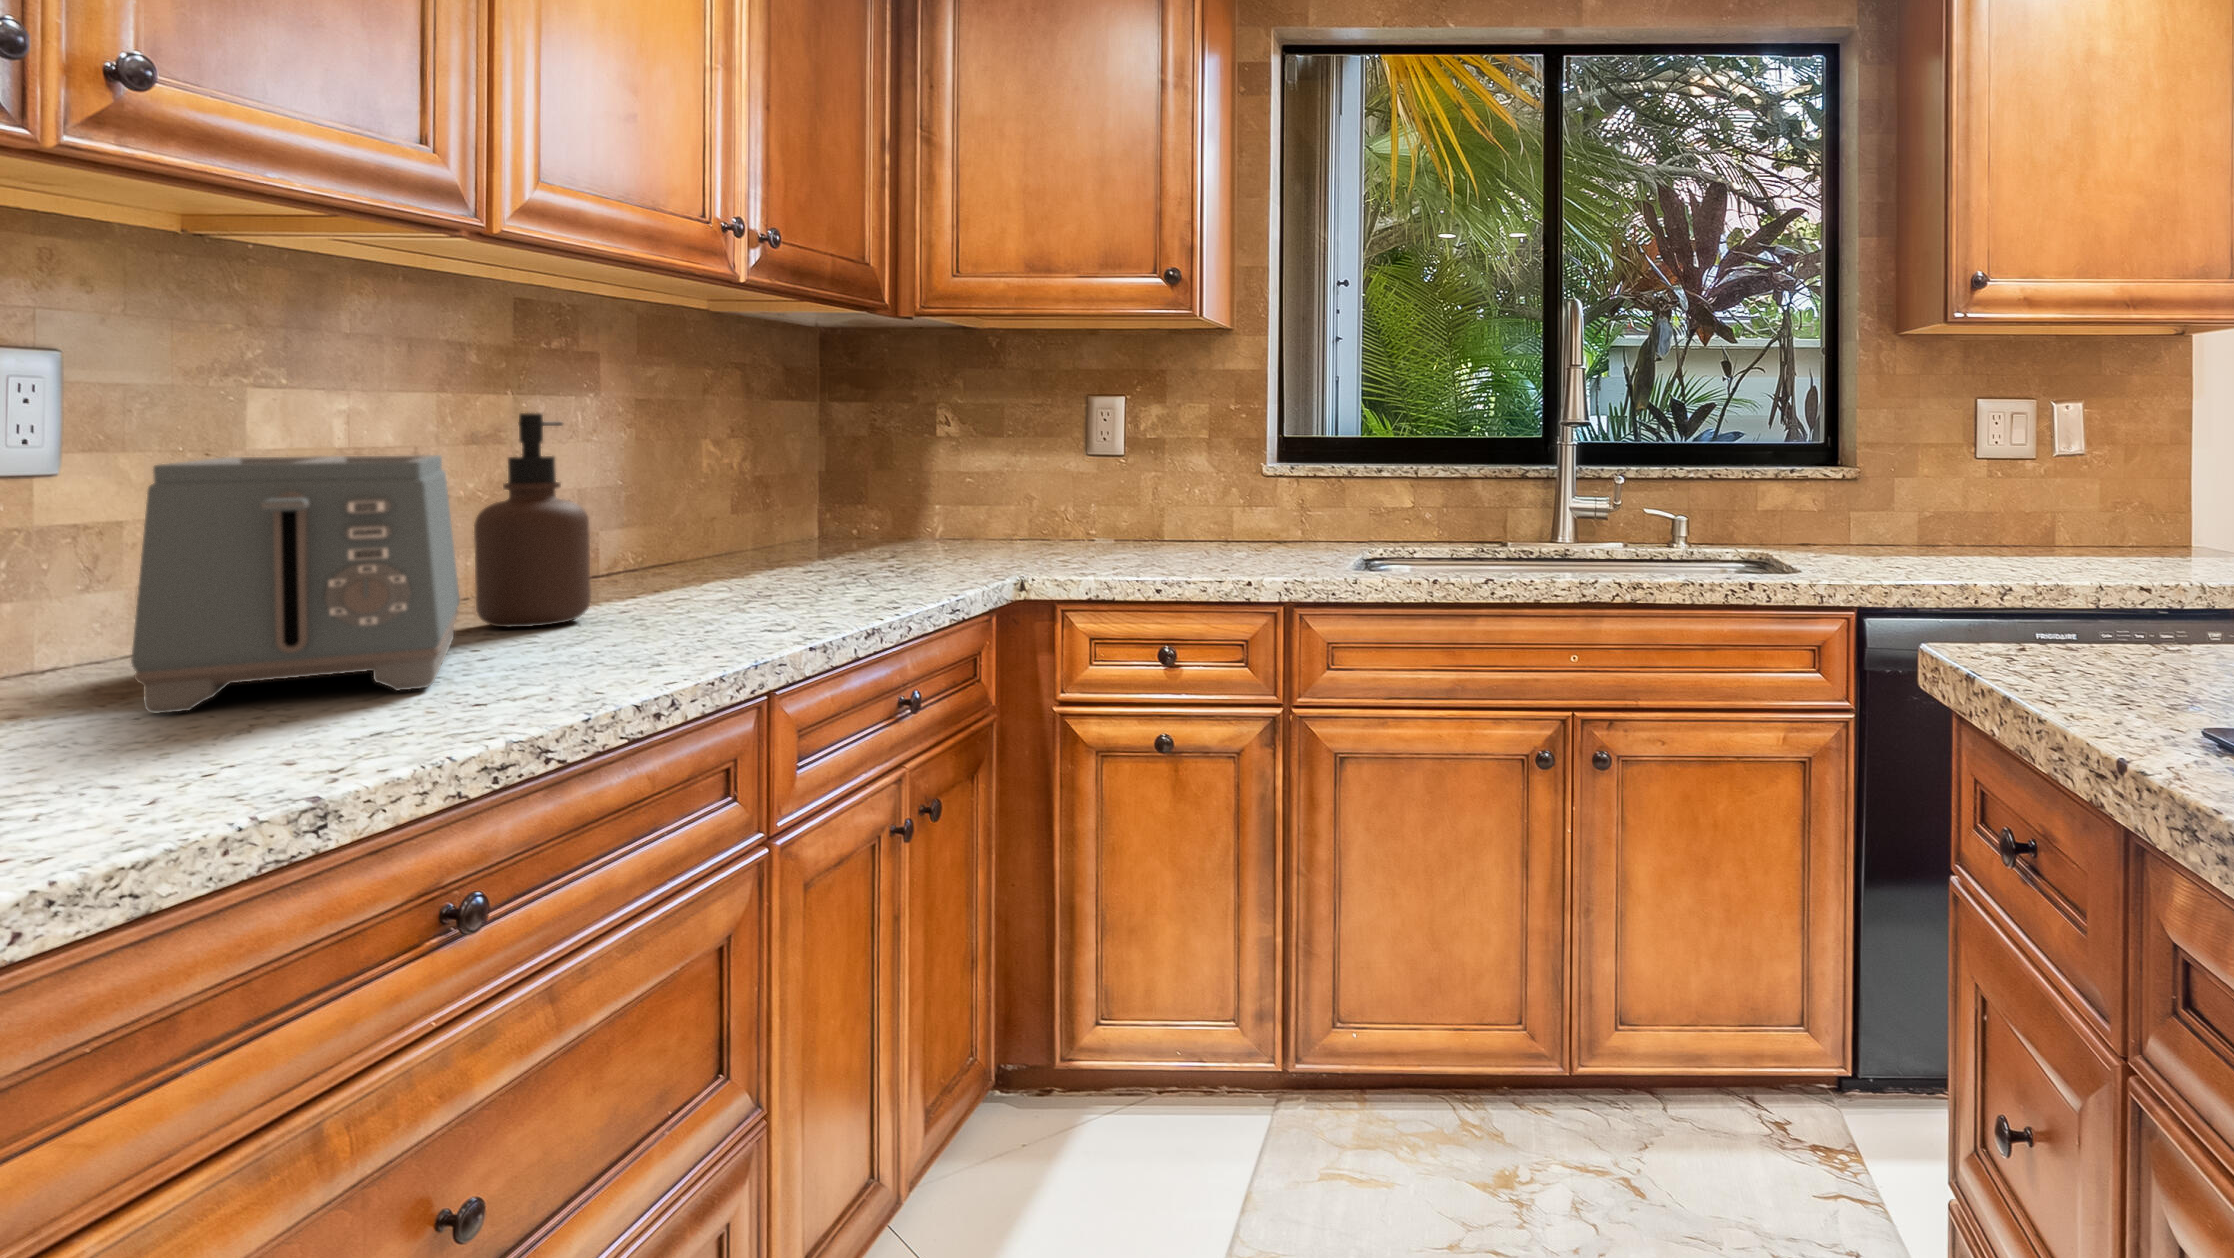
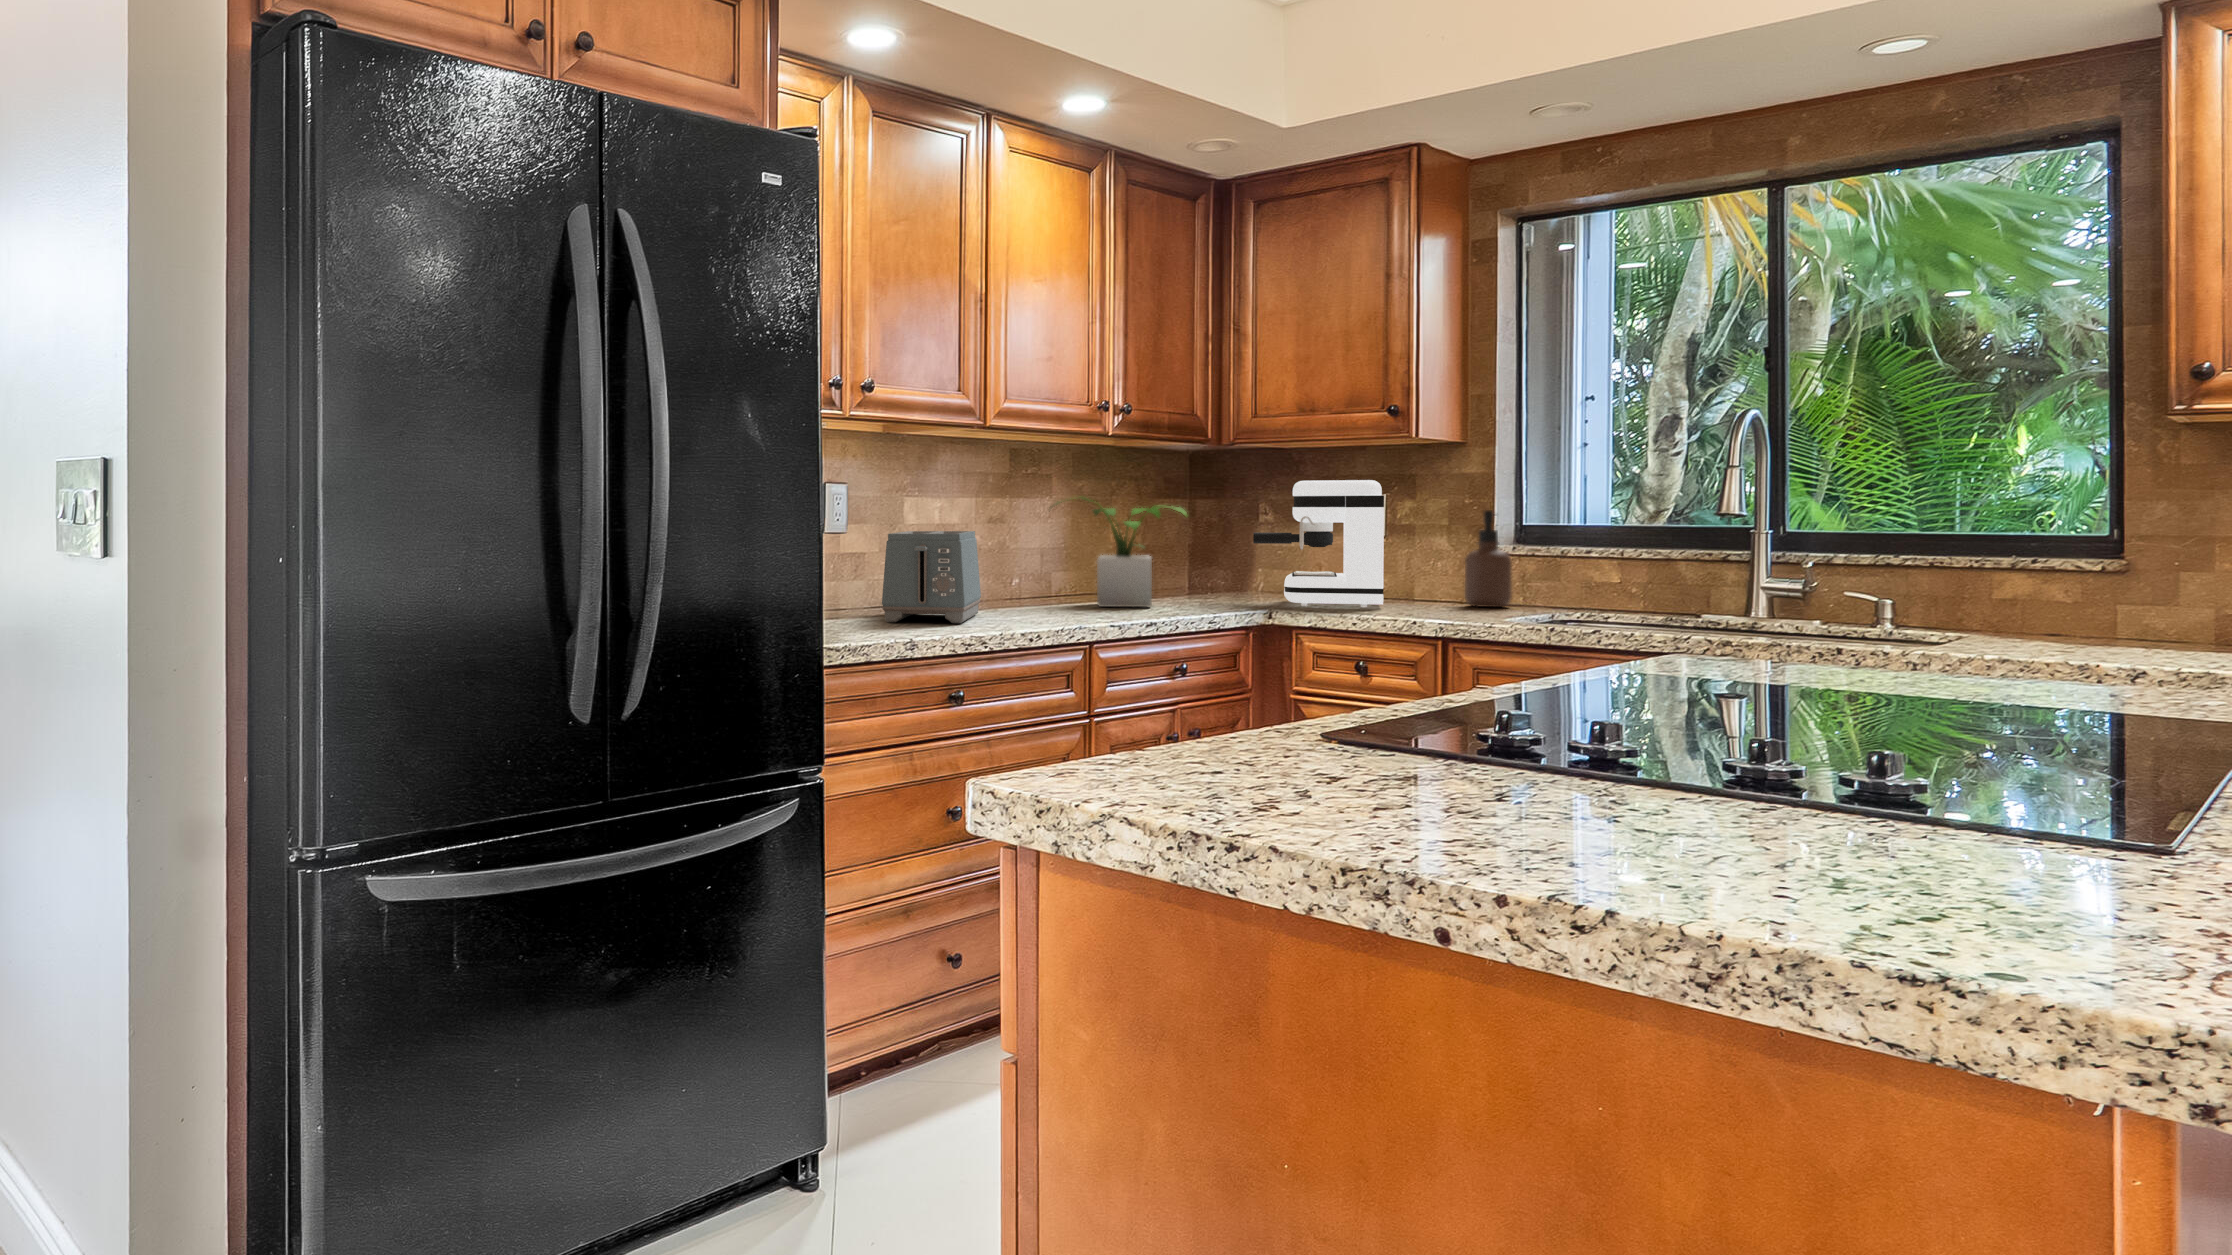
coffee maker: none [957,376,1161,560] -> present [1253,480,1384,607]
potted plant: none [605,388,890,592] -> present [1054,497,1187,607]
soap dispenser: present [474,413,591,627] -> present [1465,510,1512,607]

